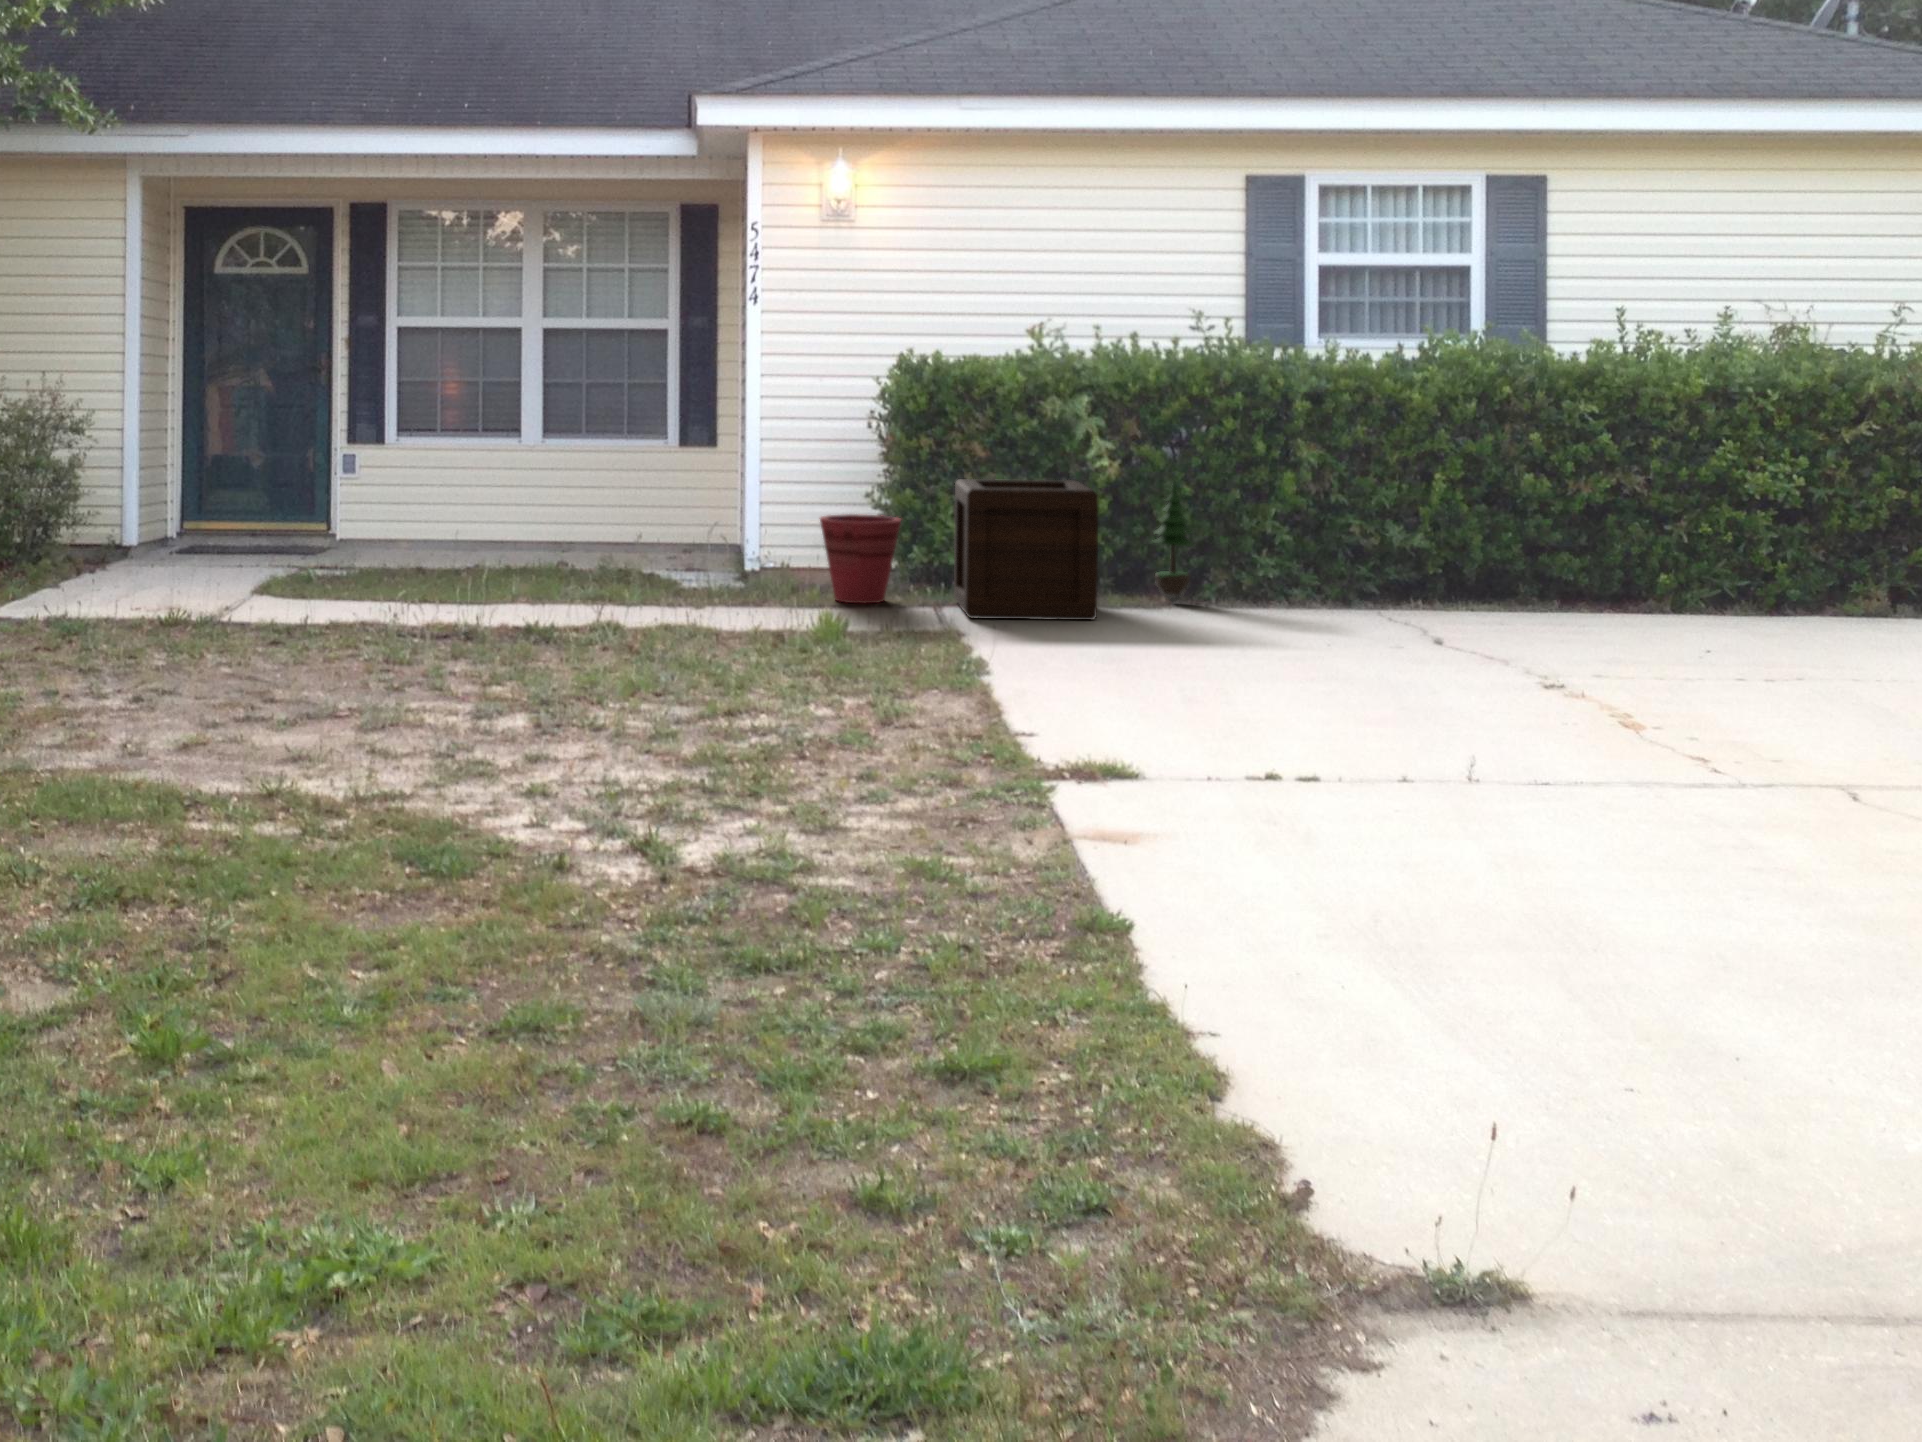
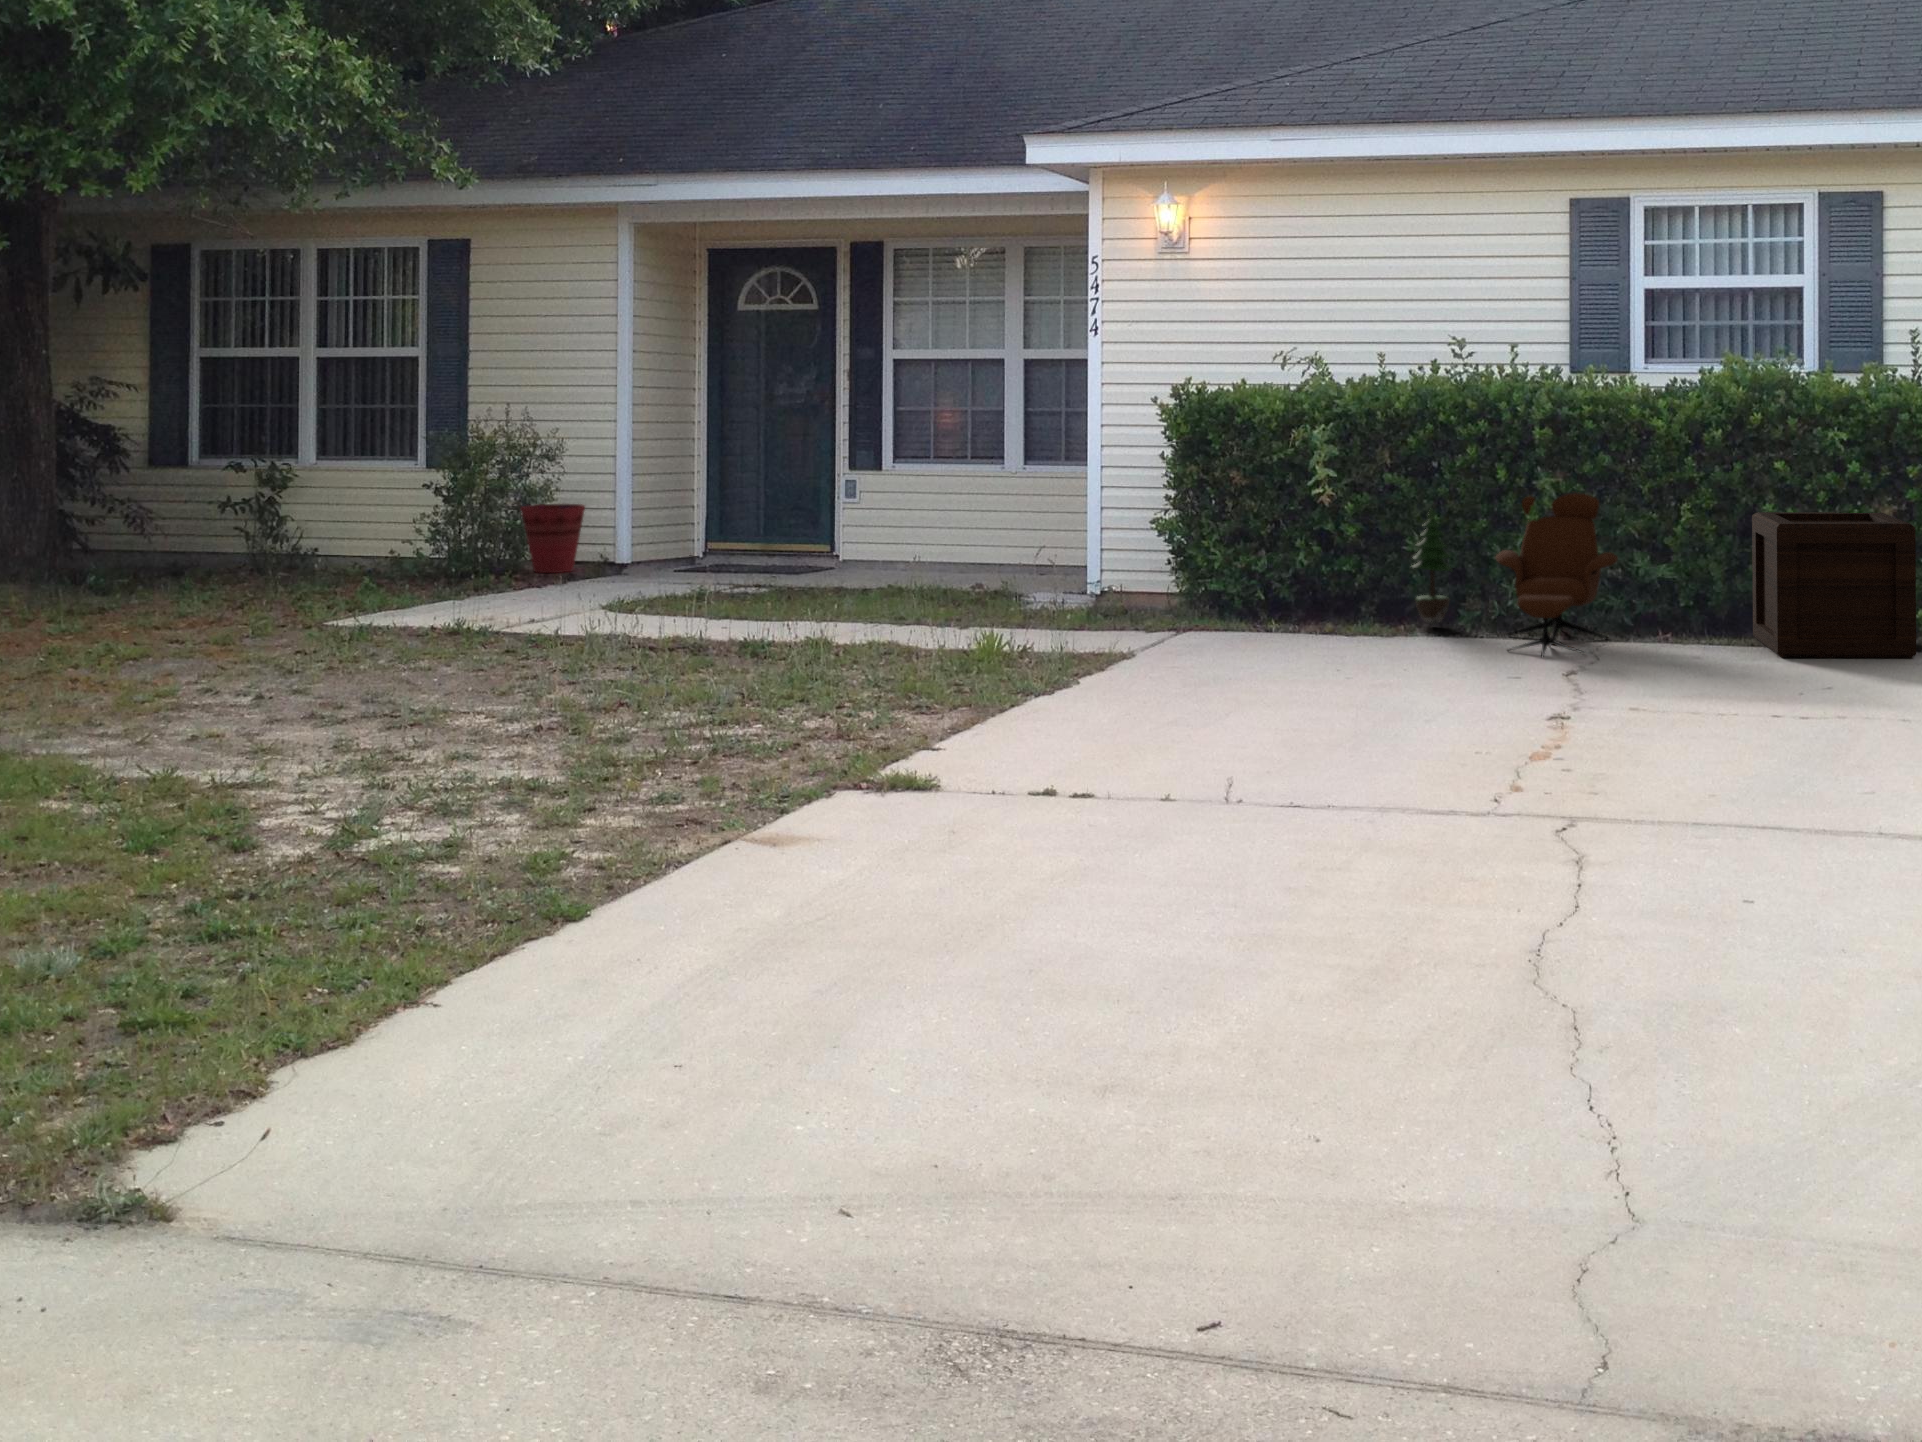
lounge chair: none [1258,465,1390,632] -> present [1496,493,1618,657]
wooden crate: present [954,479,1099,620] -> present [1752,512,1916,658]
bucket: present [820,514,901,603] -> present [521,504,585,573]

